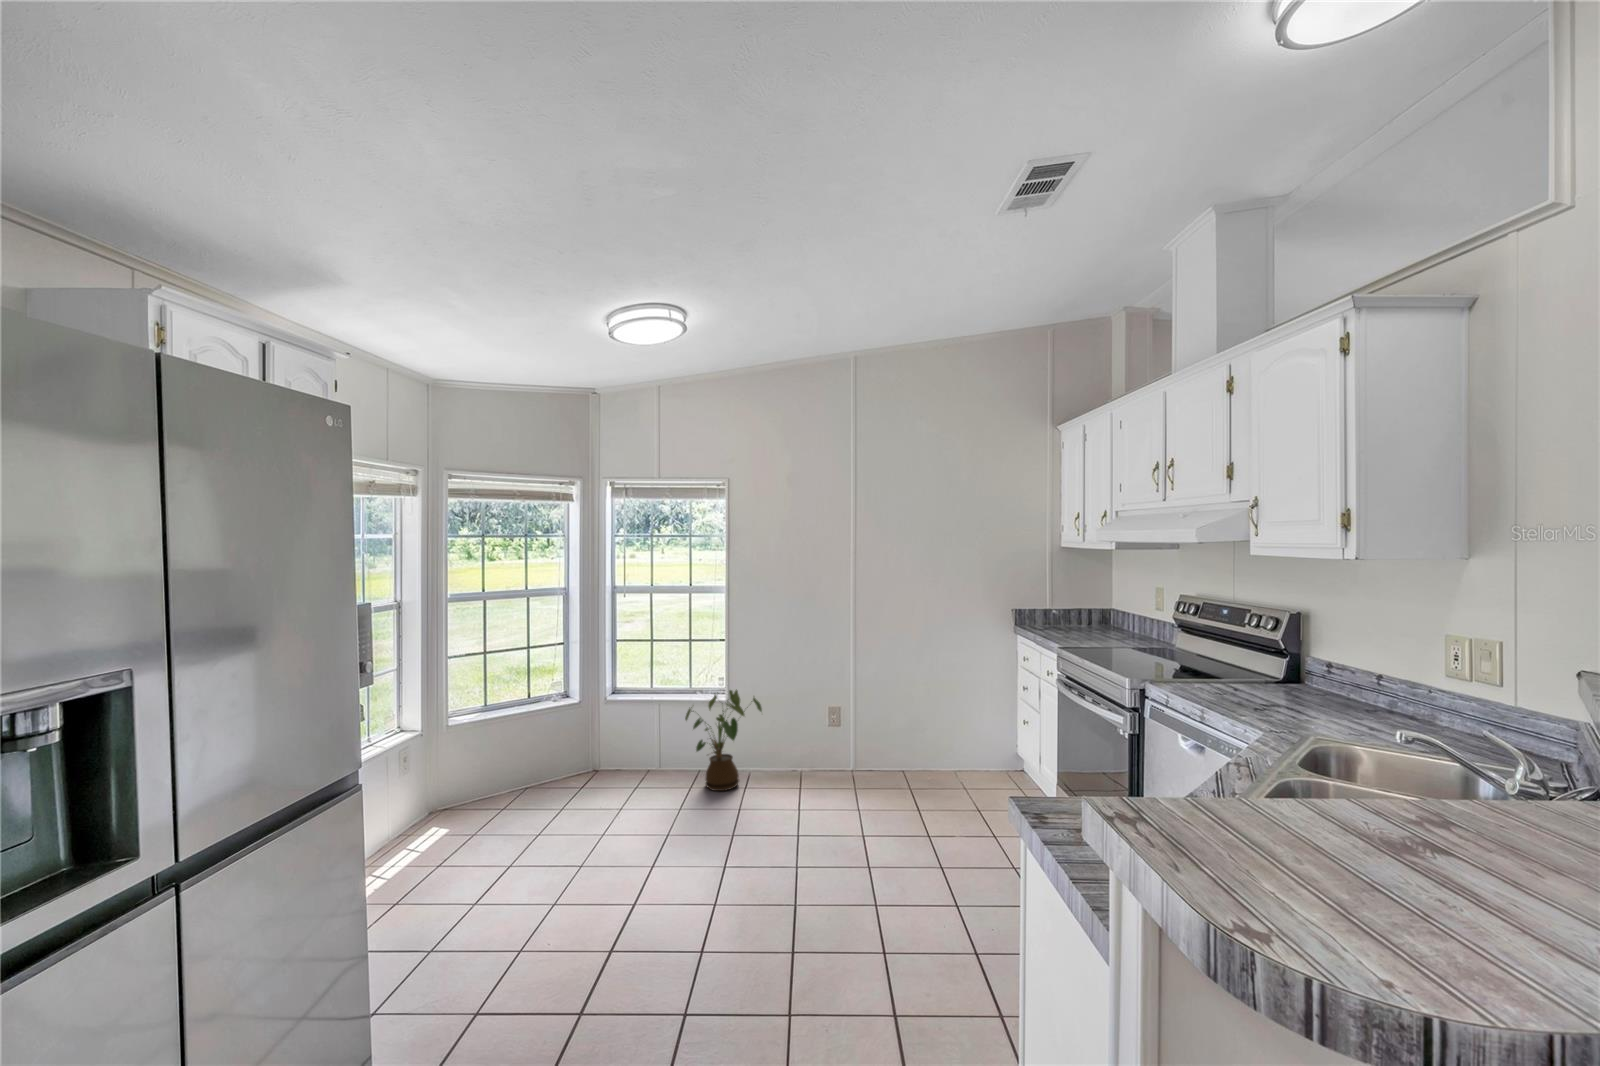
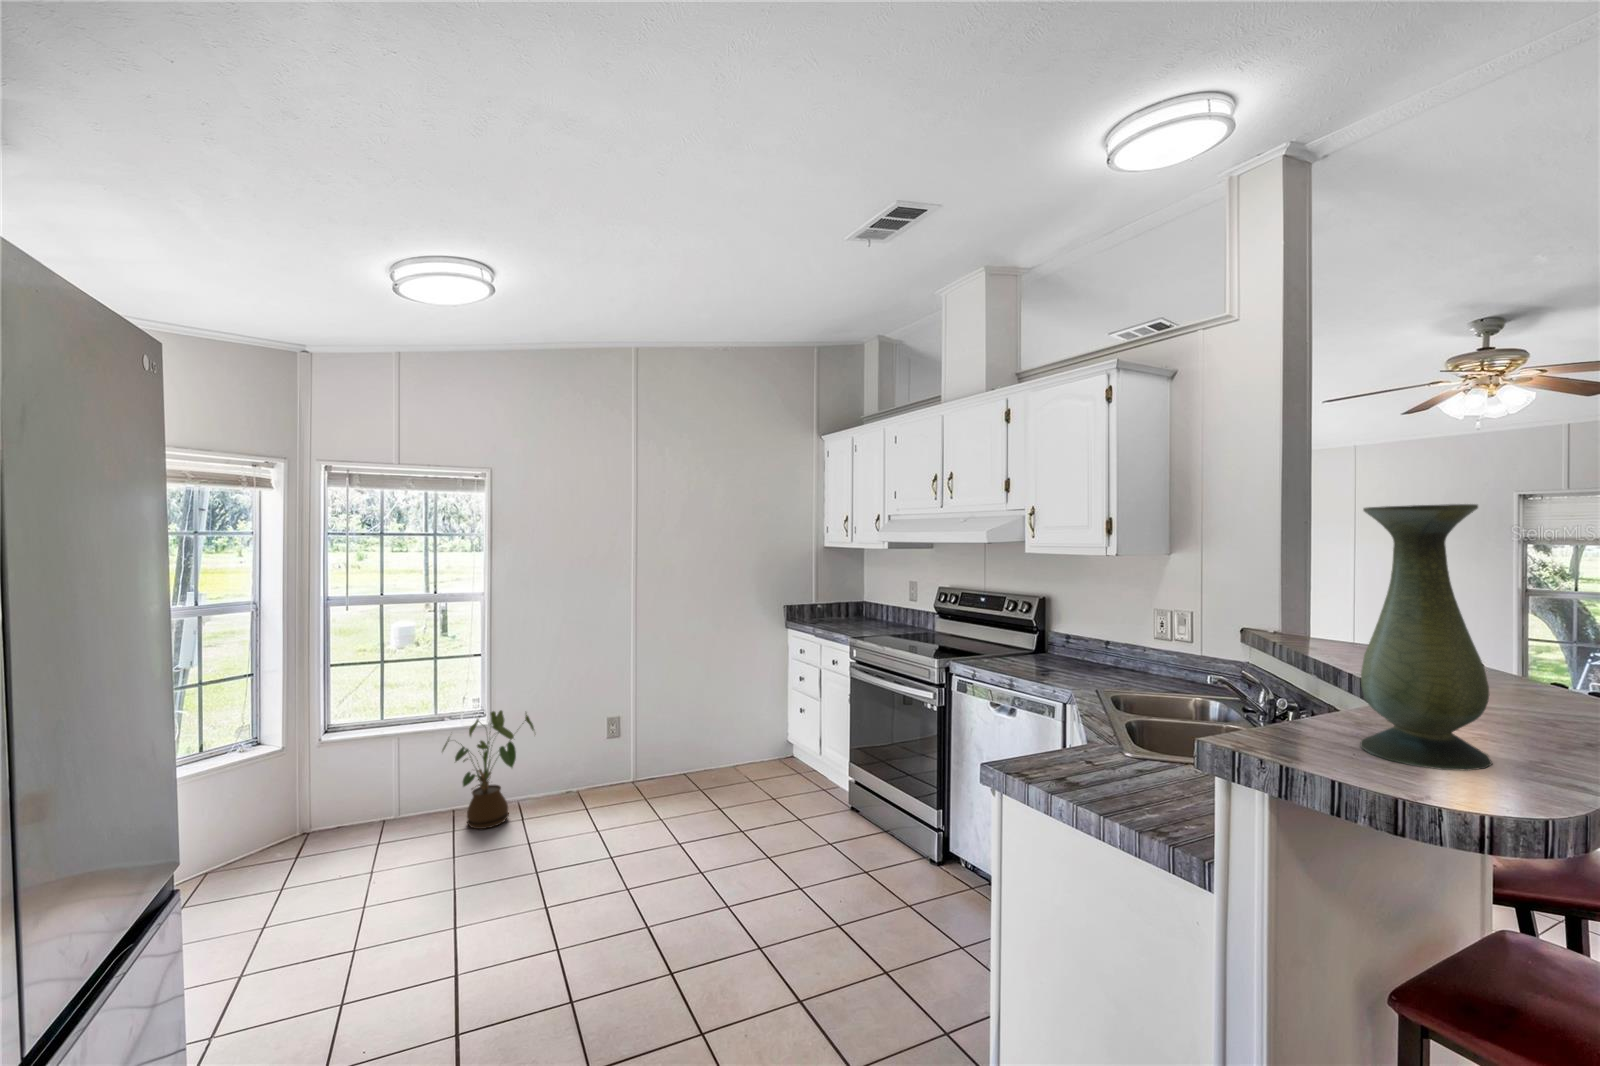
vase: none [1258,477,1466,906] -> present [1361,504,1492,771]

